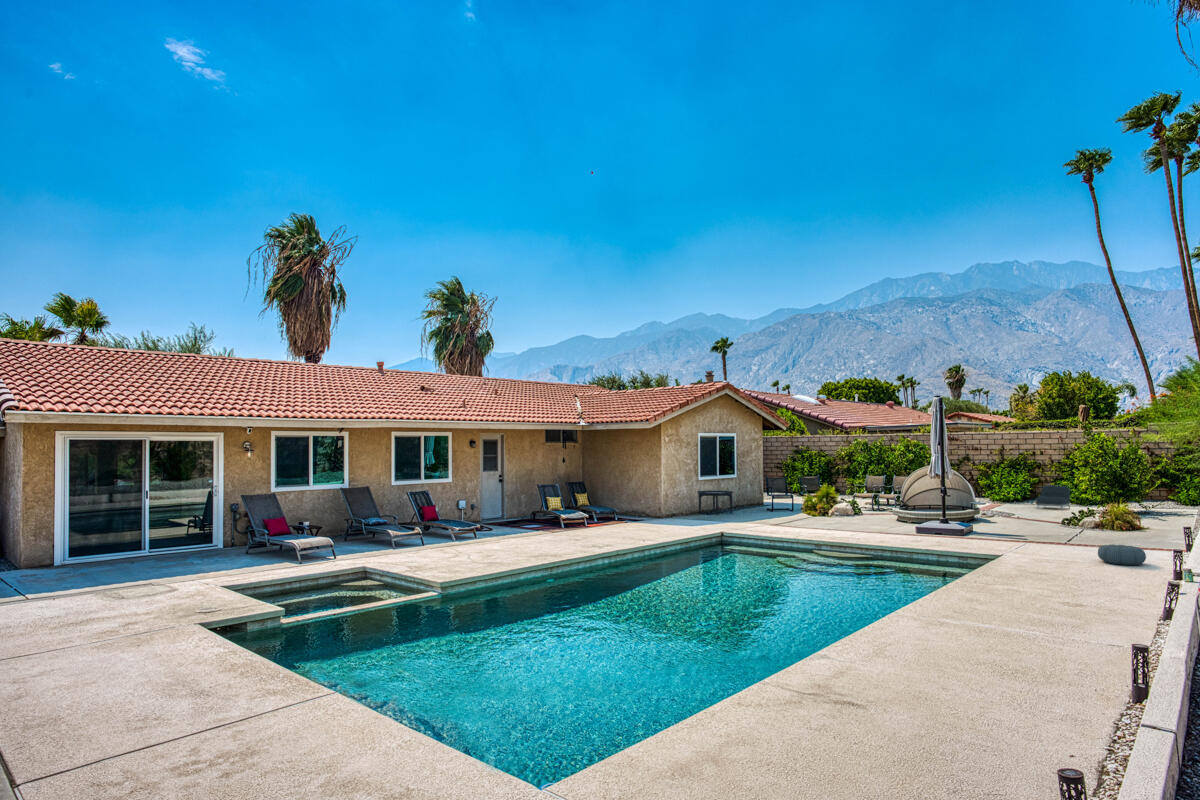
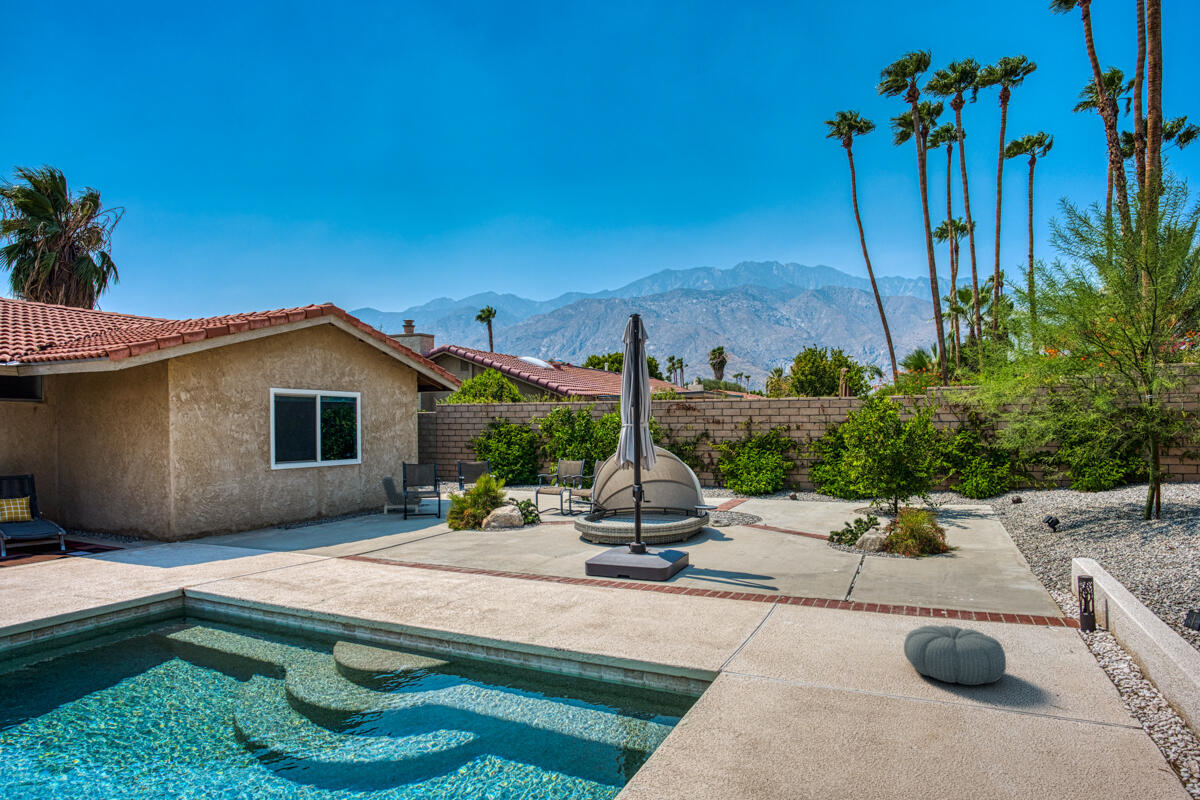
armchair: present [1036,485,1070,509] -> present [382,477,422,514]
round table: present [697,491,733,515] -> none [258,488,328,533]

